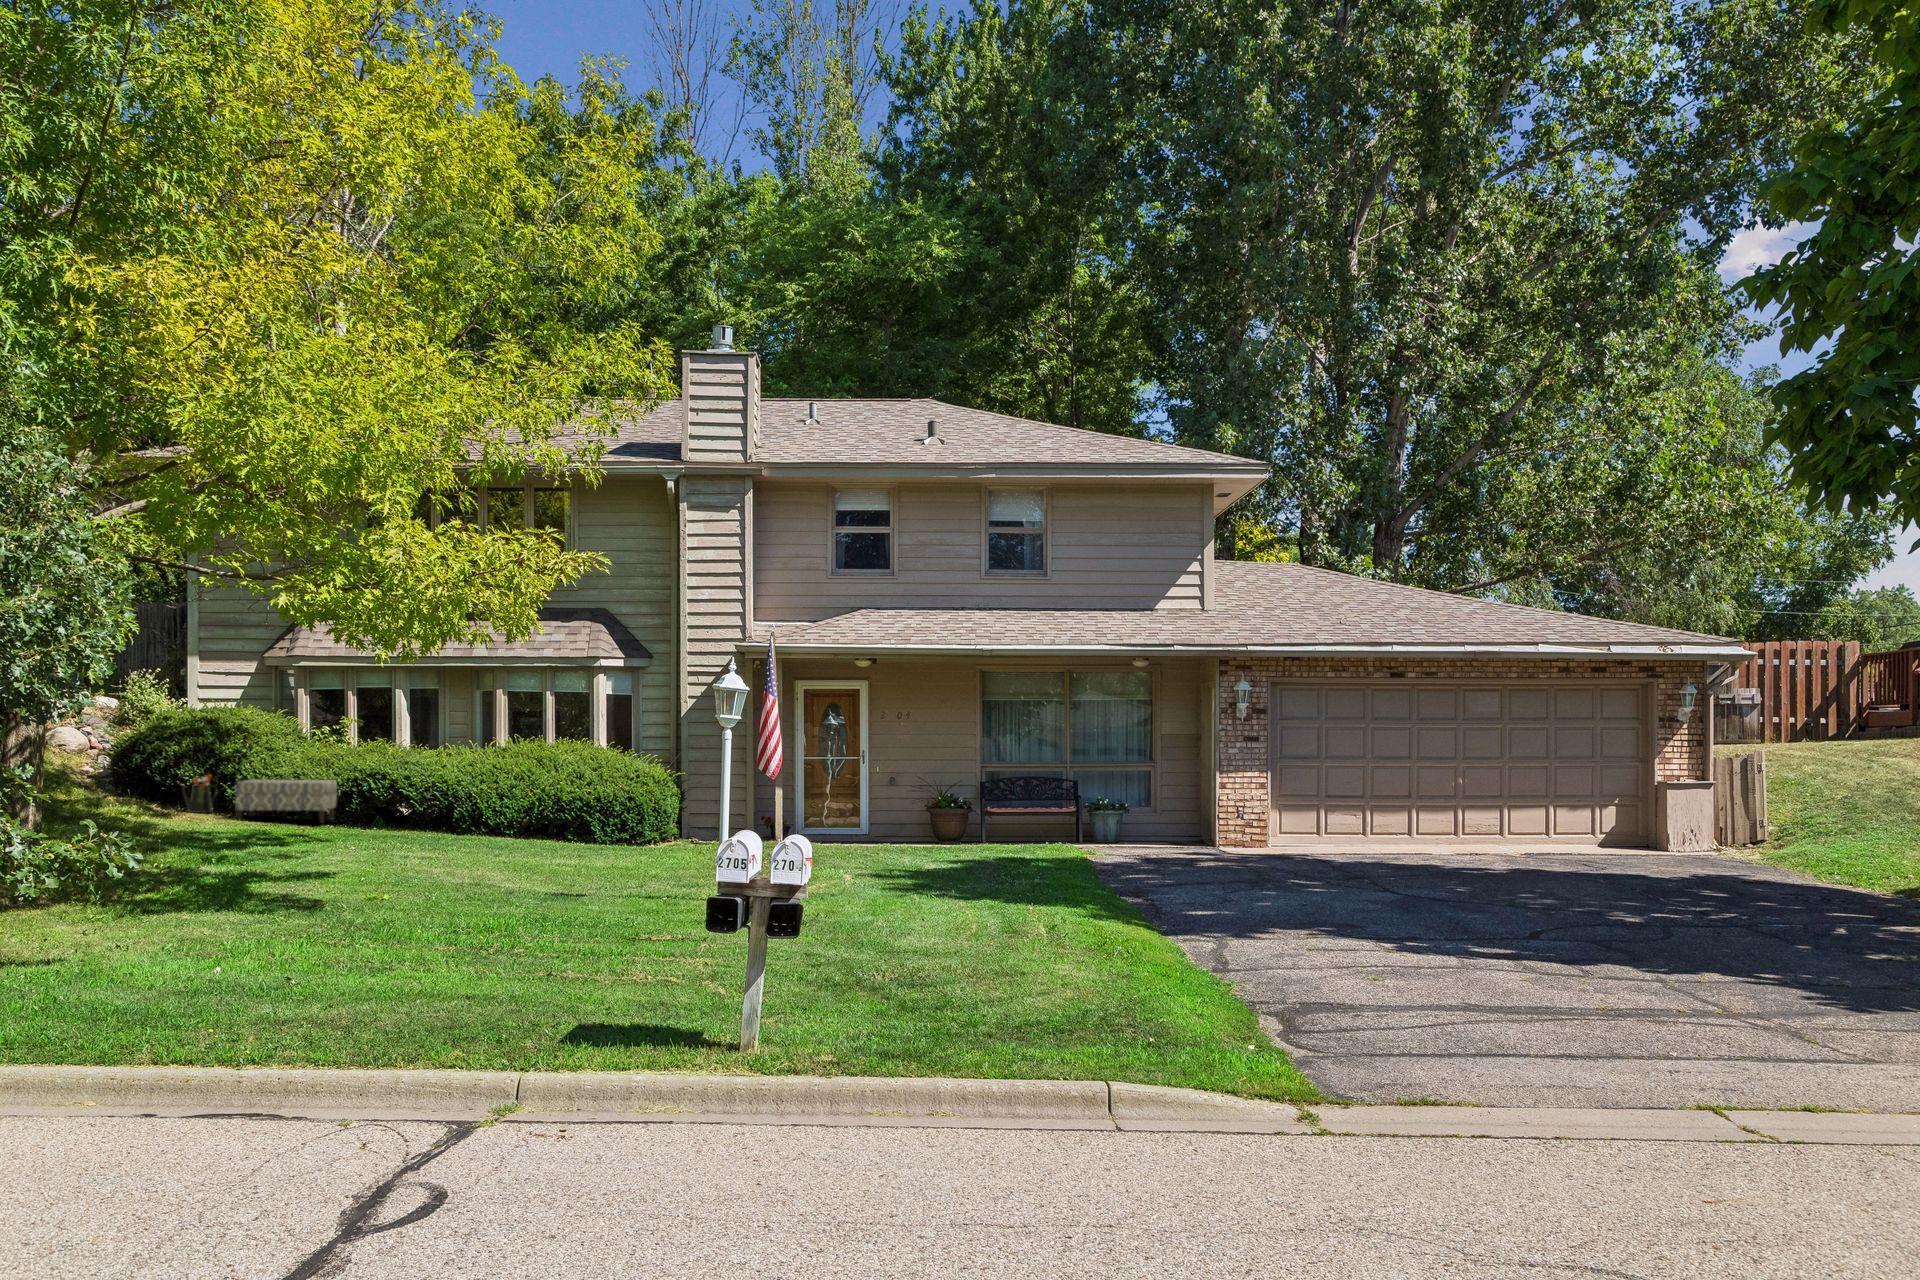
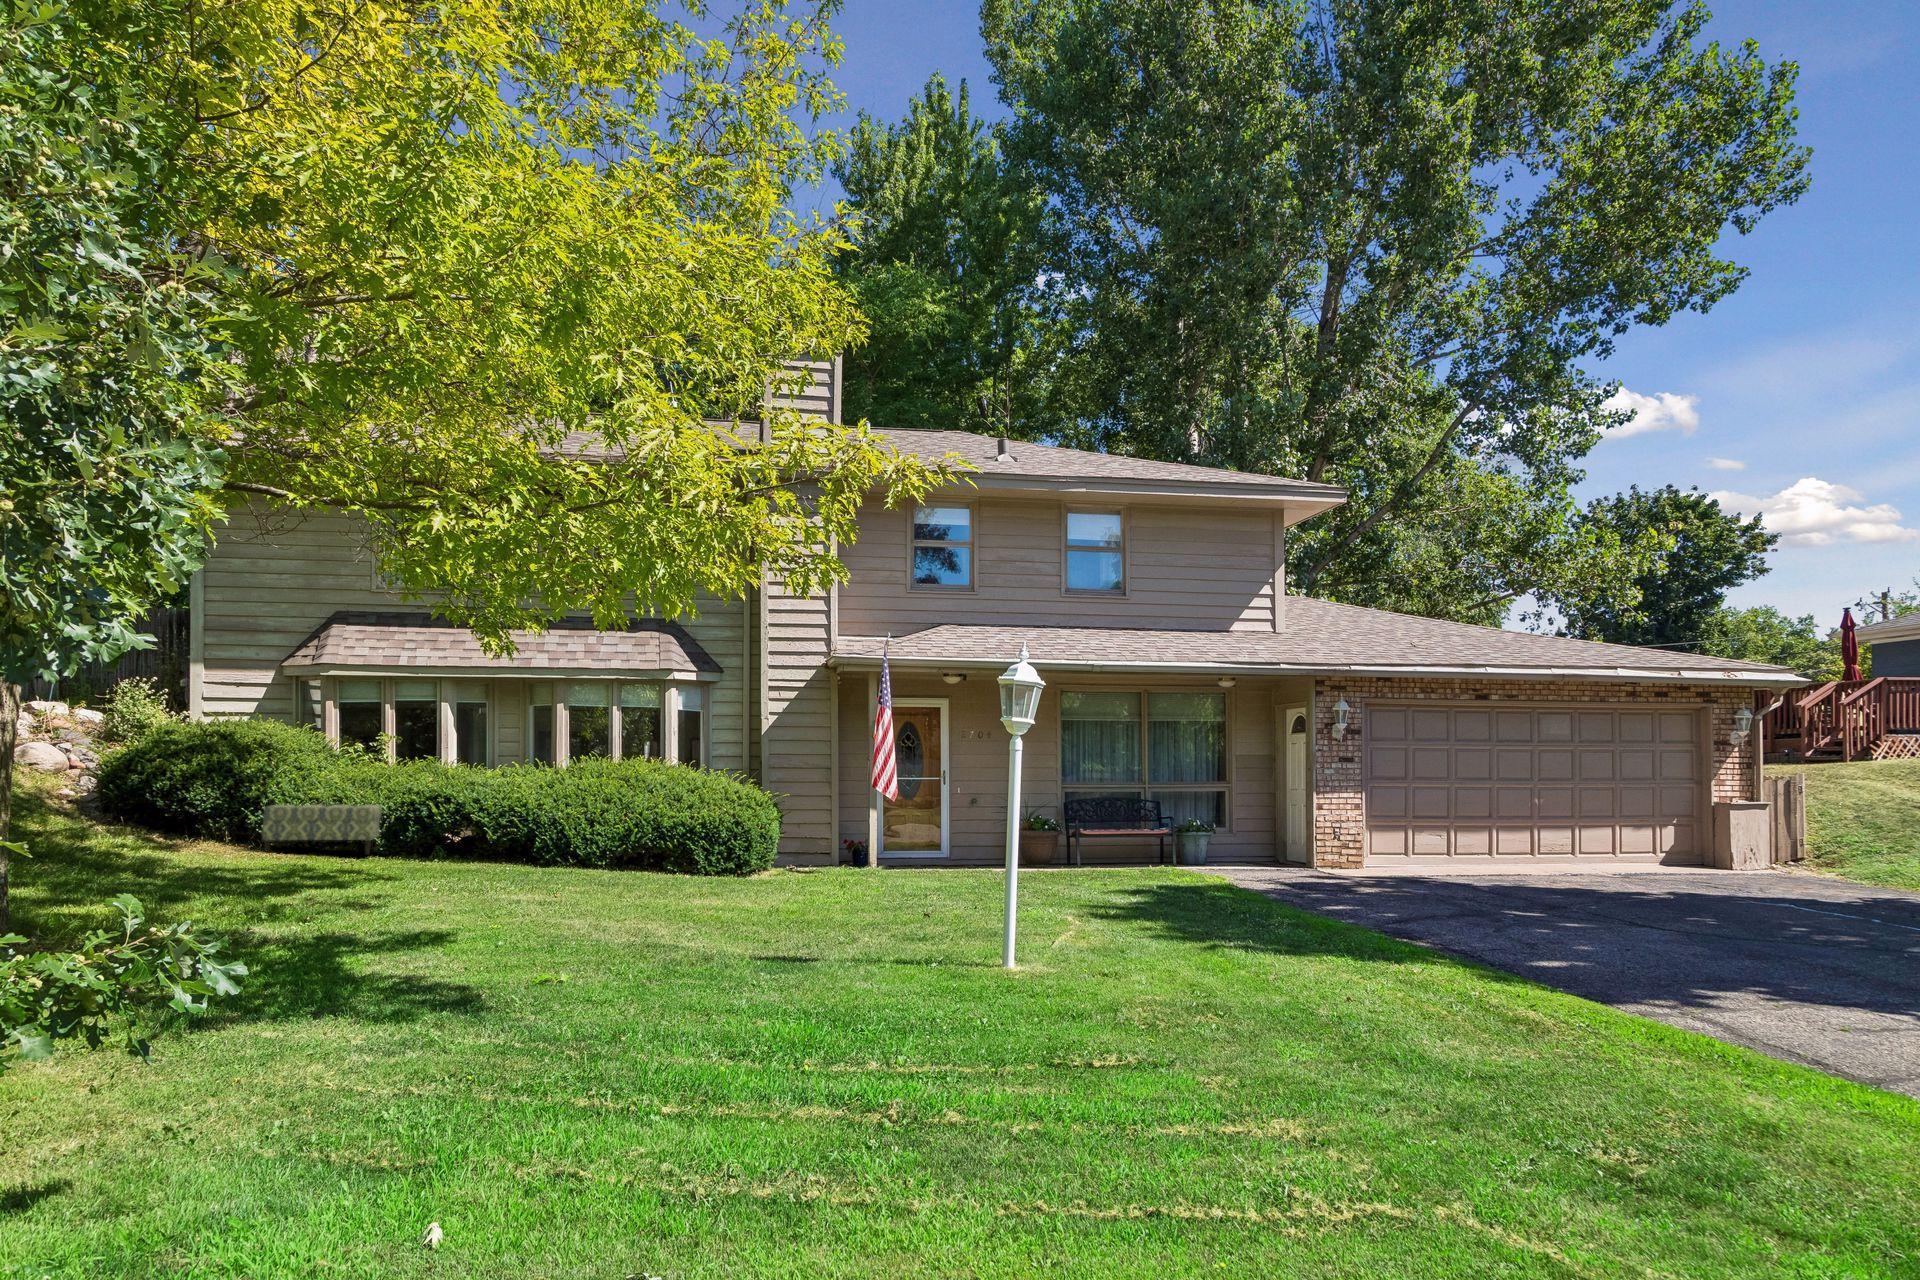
watering can: present [182,774,212,813] -> none [194,797,237,843]

